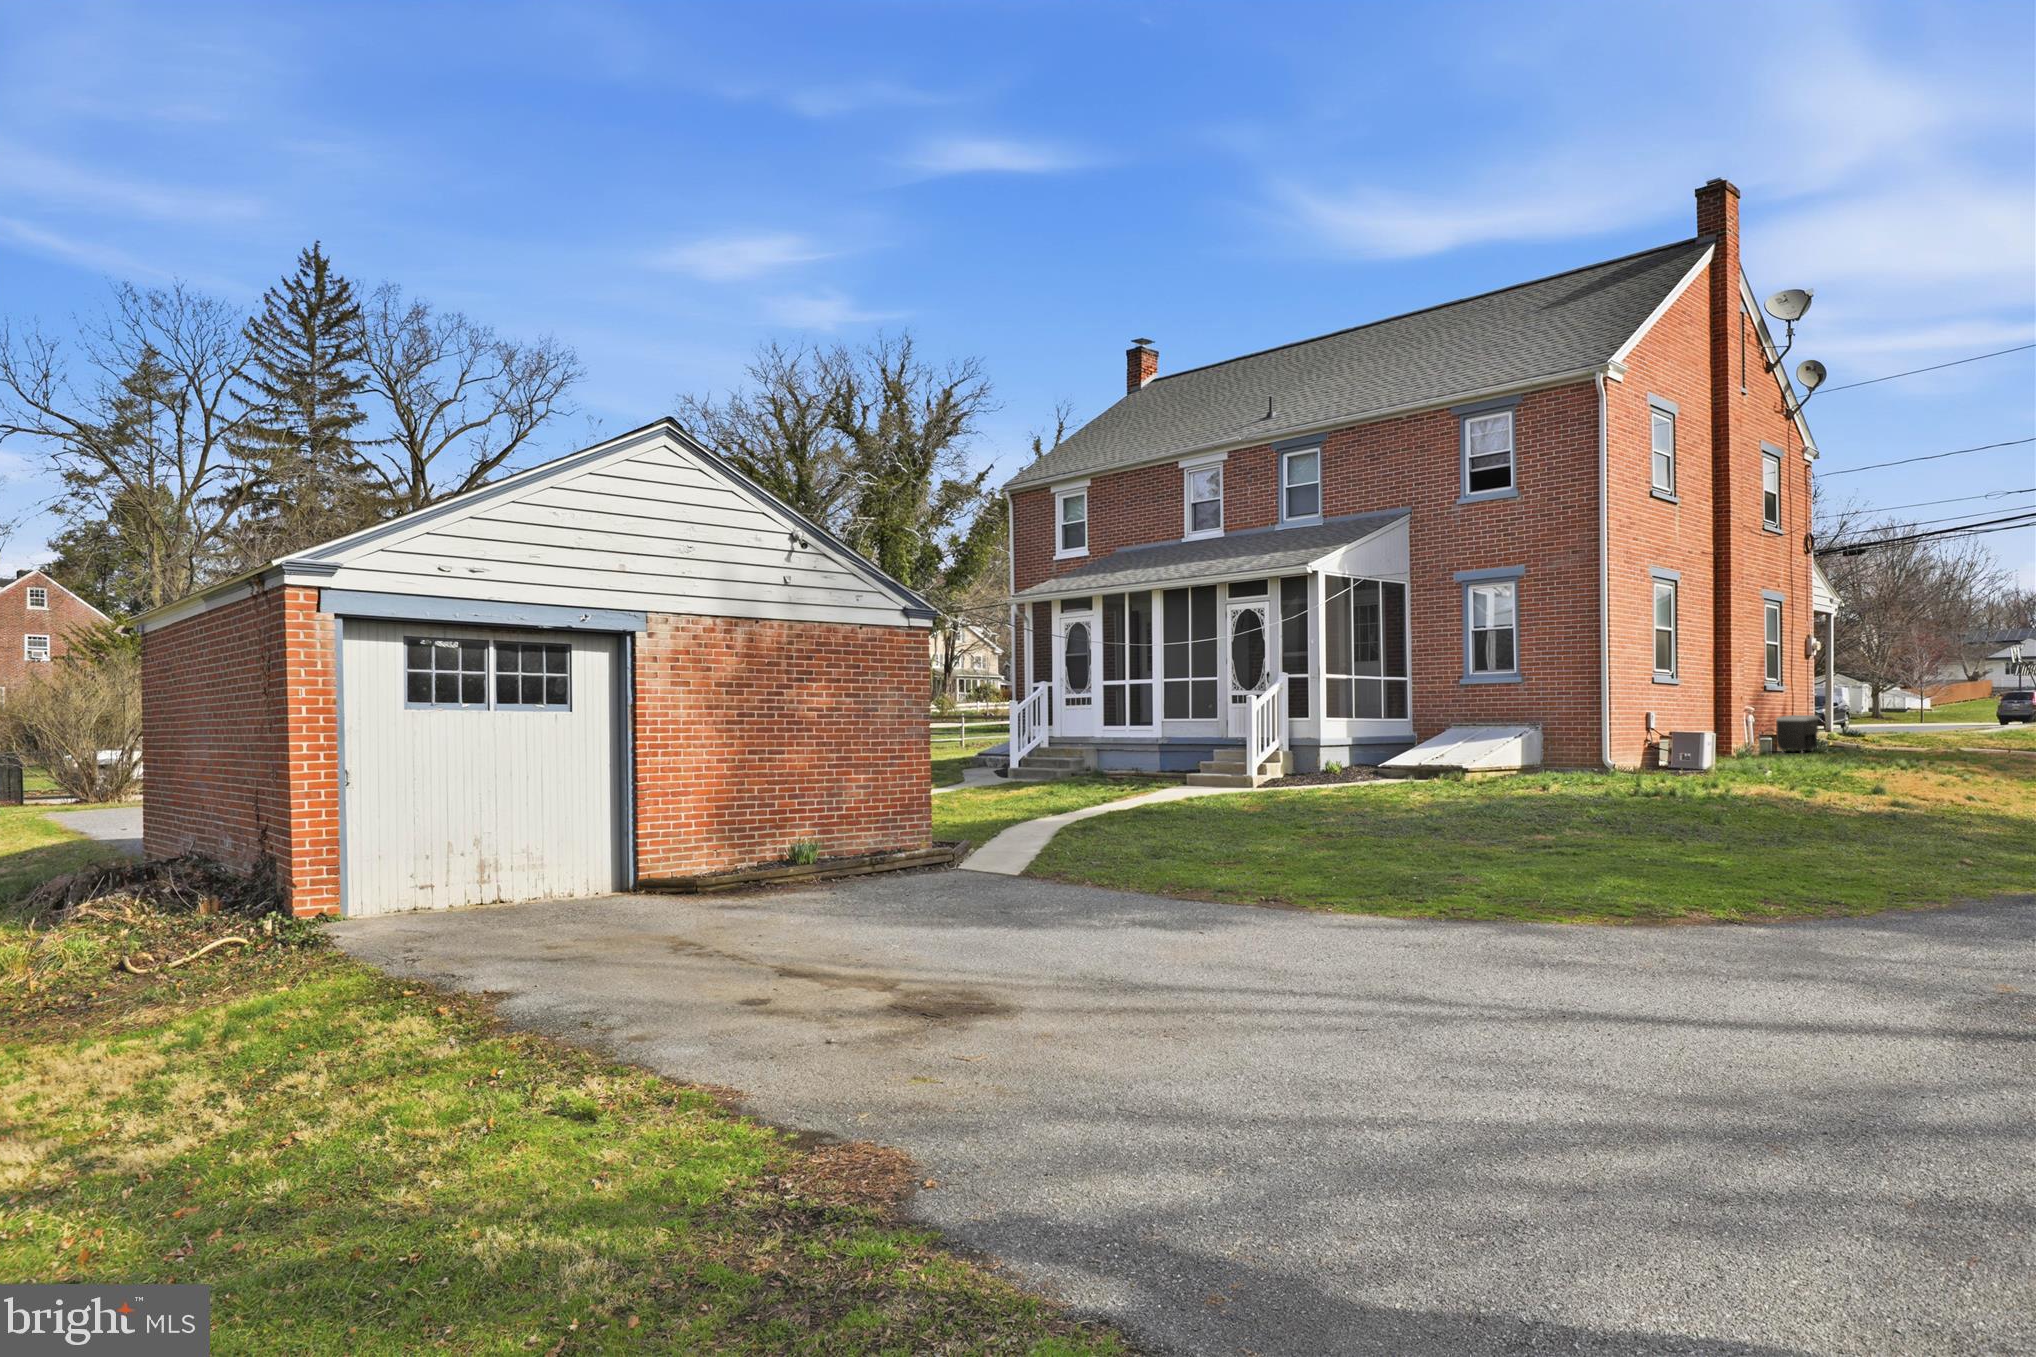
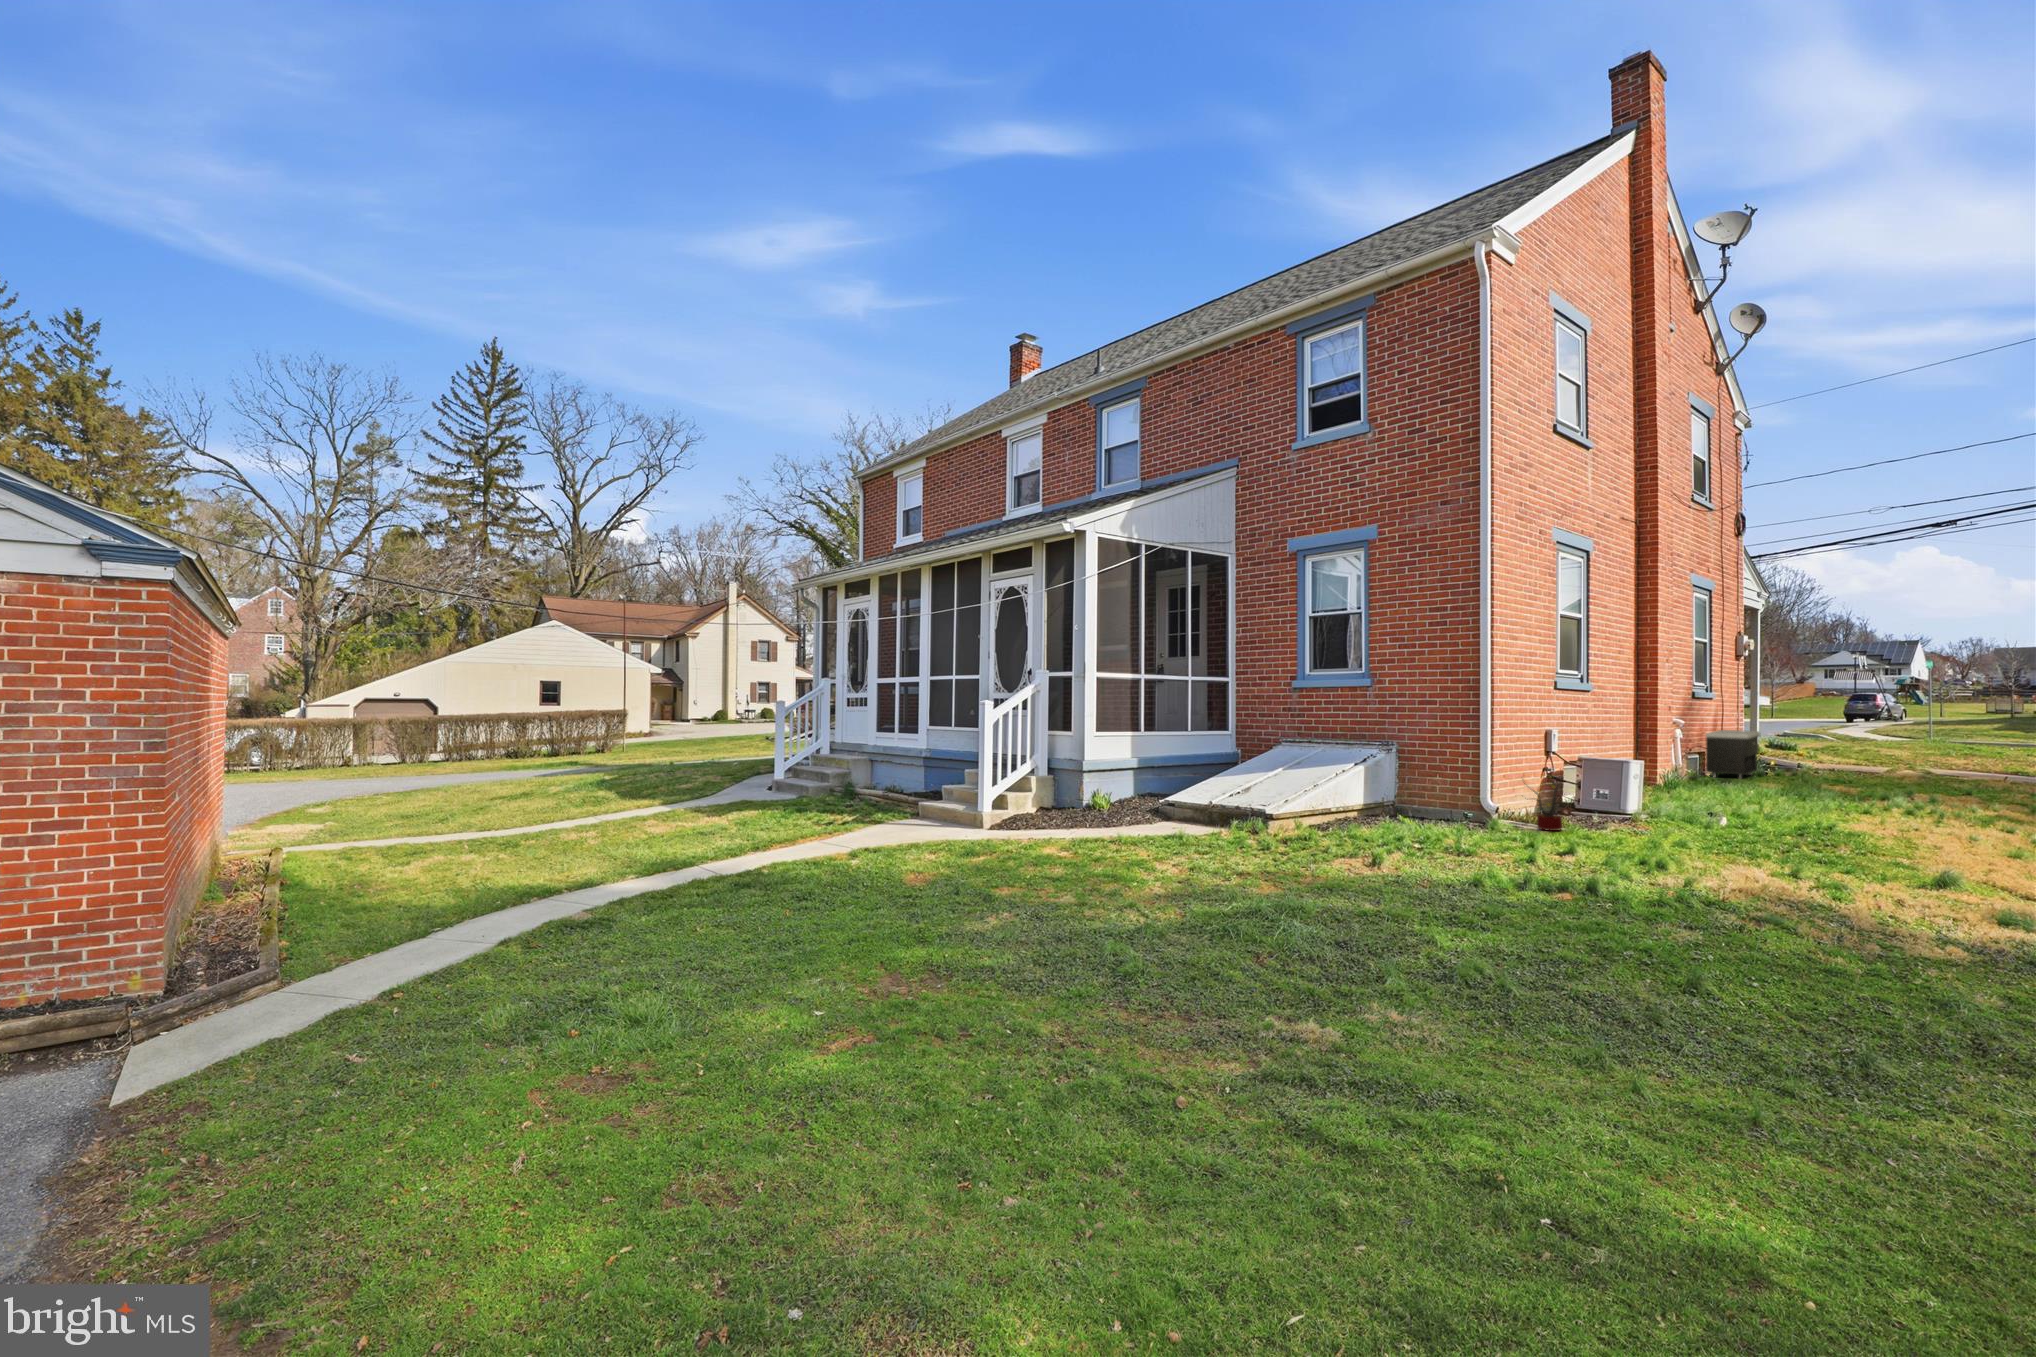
decorative plant: none [1626,741,1668,779] -> present [1524,782,1562,831]

